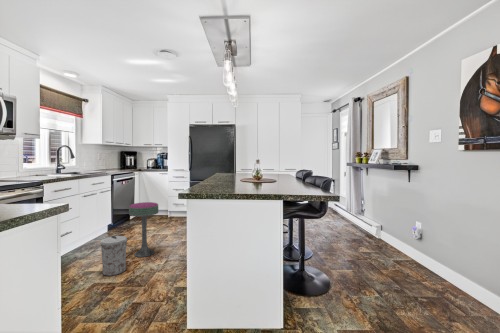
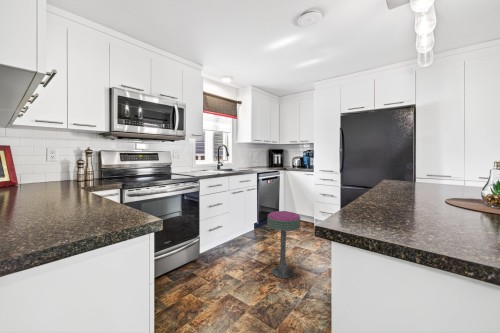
trash can: present [100,236,127,276] -> none [234,250,262,300]

